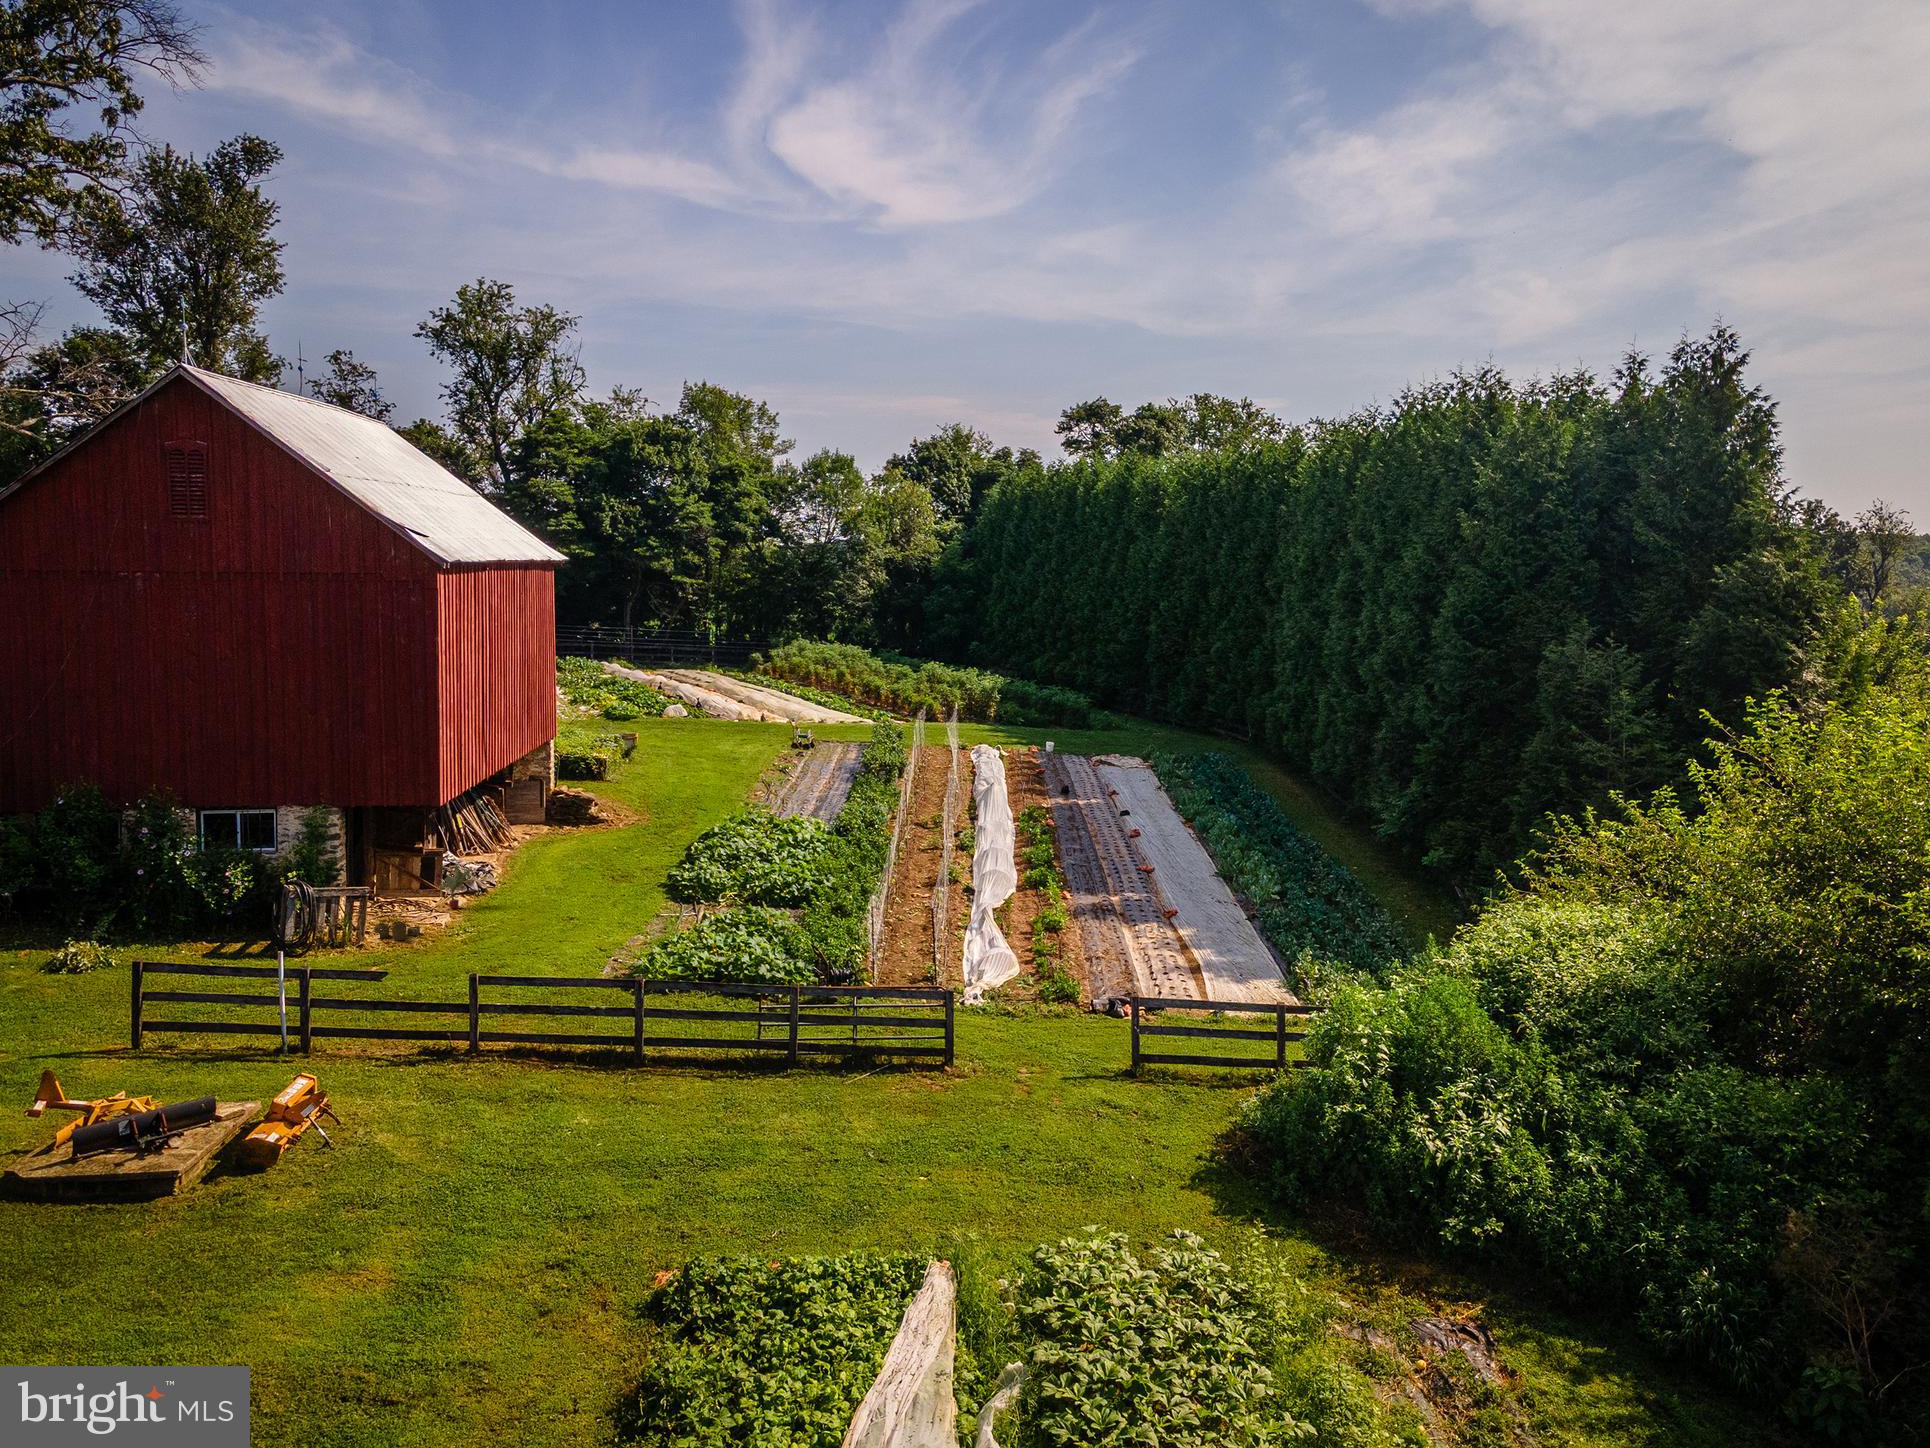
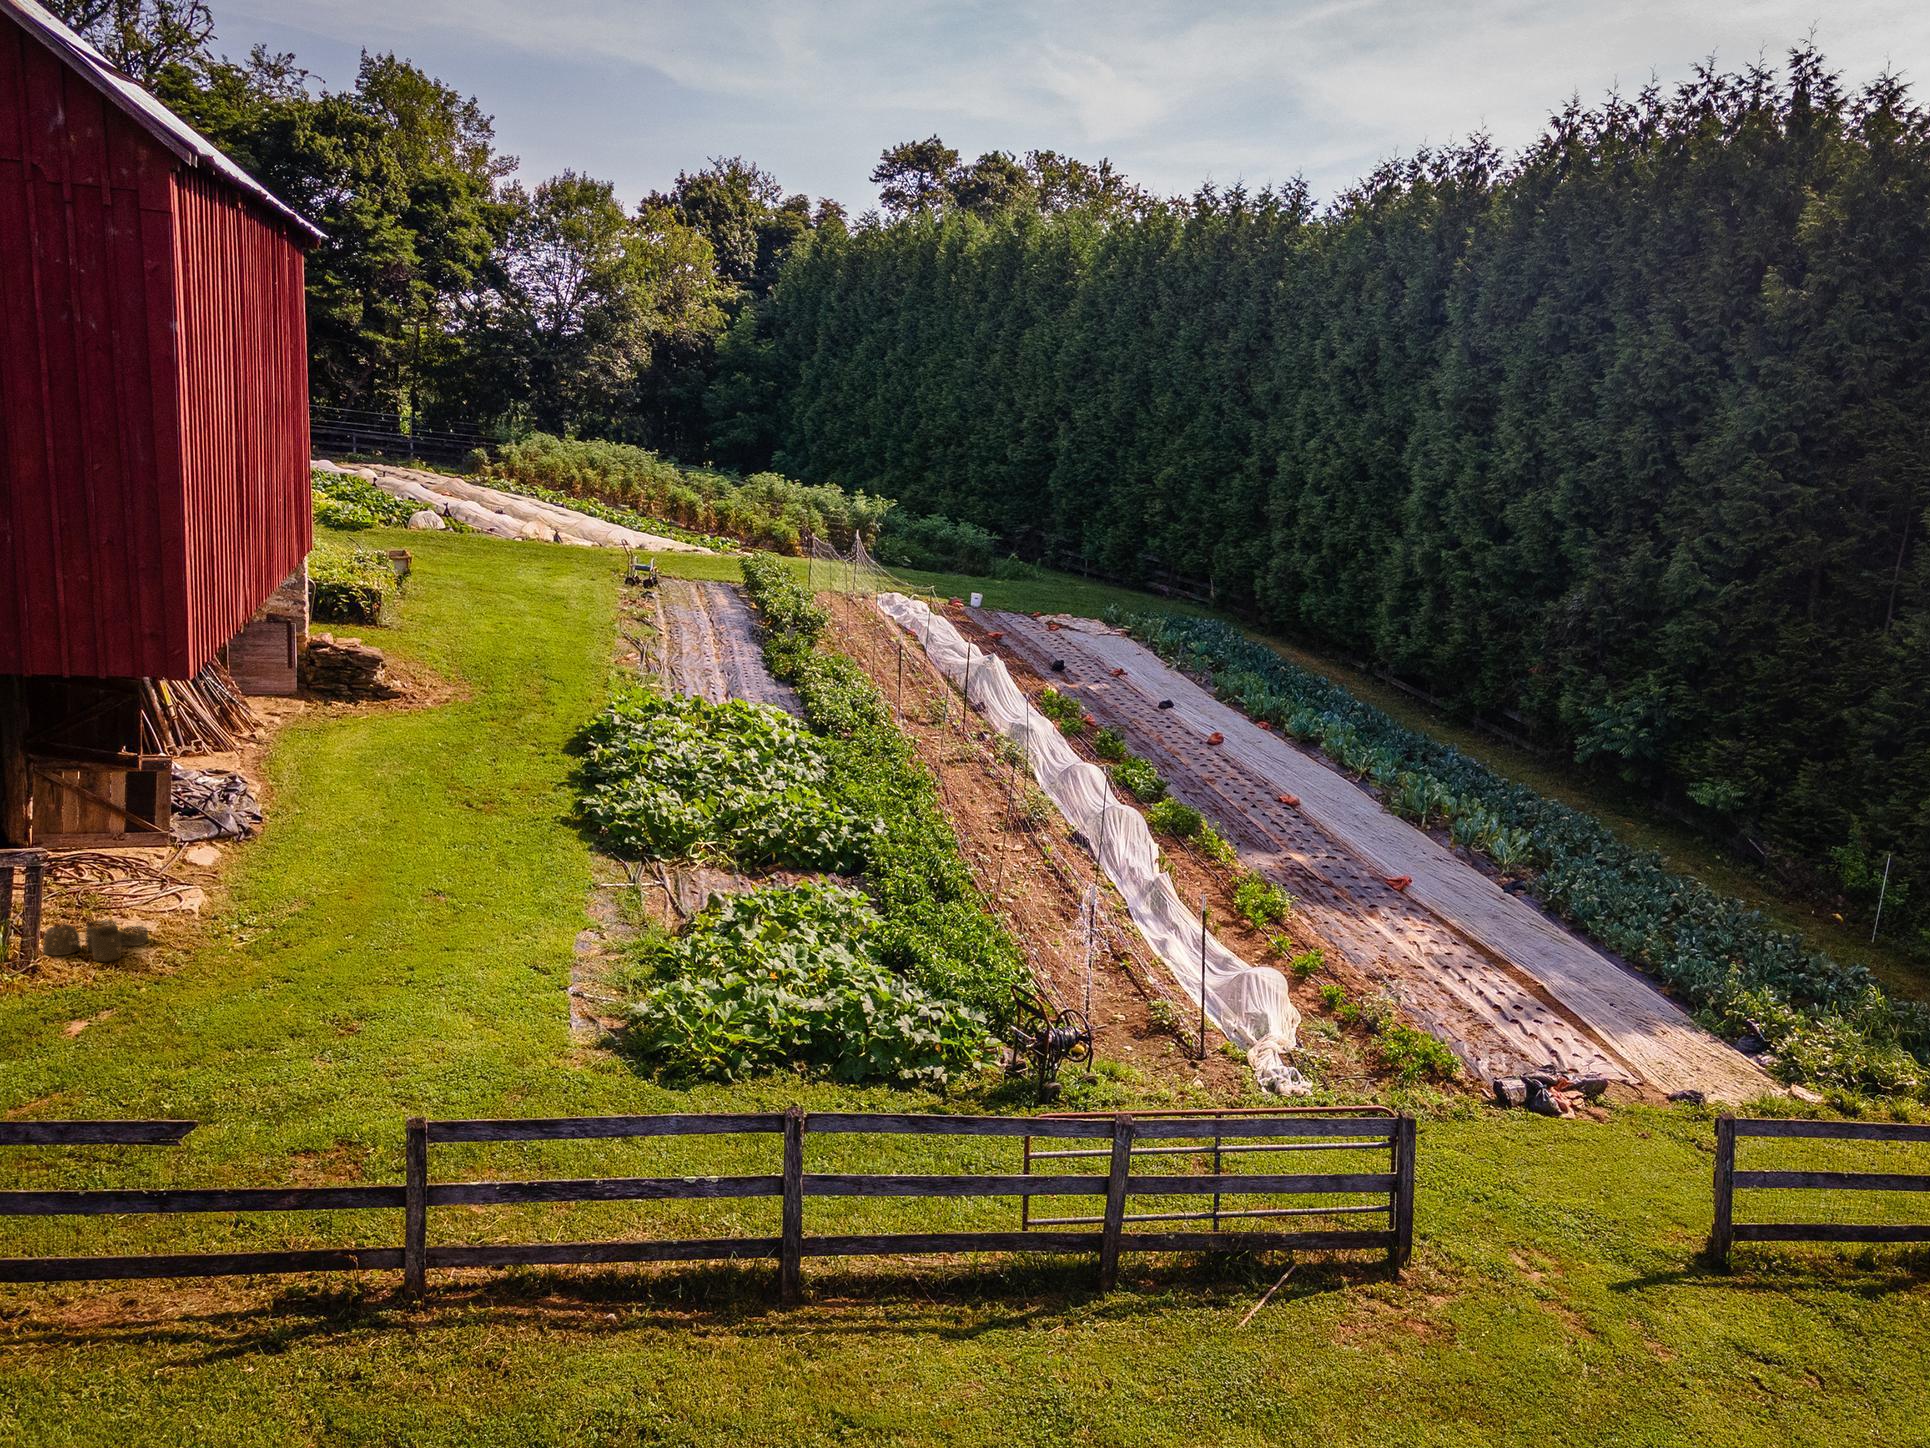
potted tree: present [437,864,472,909] -> none [160,788,228,874]

